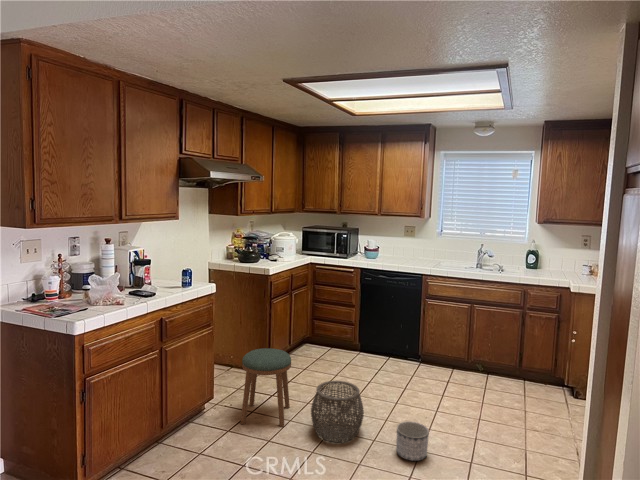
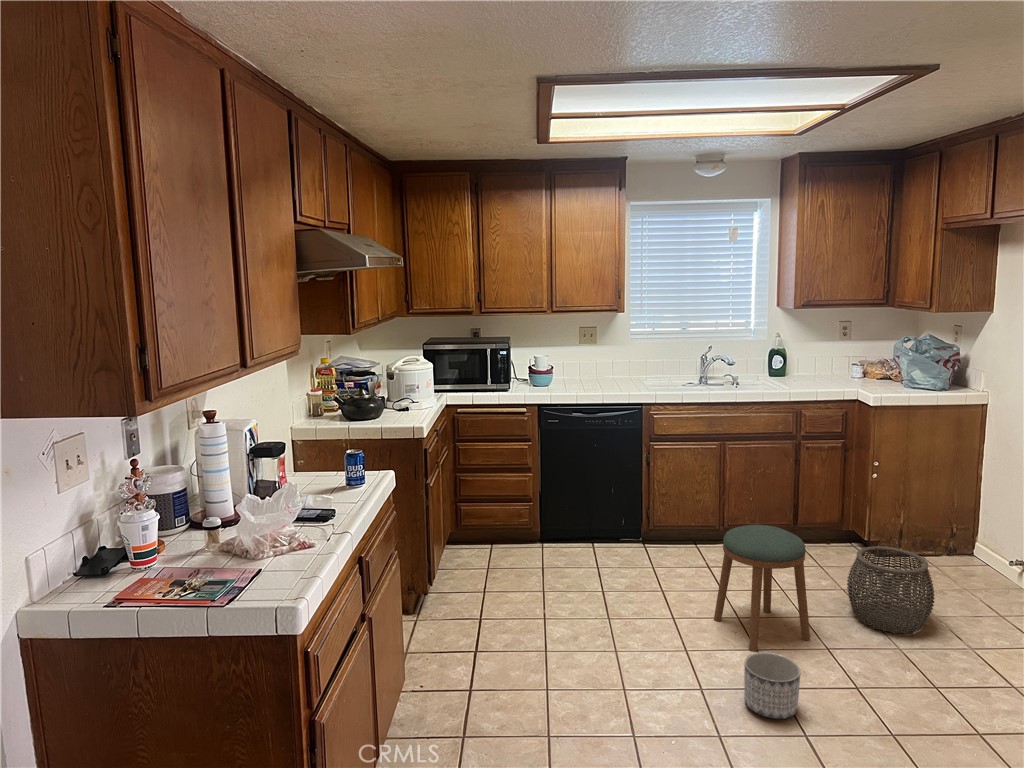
stool: present [241,348,291,427] -> present [714,525,810,651]
woven basket: present [311,381,364,443] -> present [847,546,935,634]

